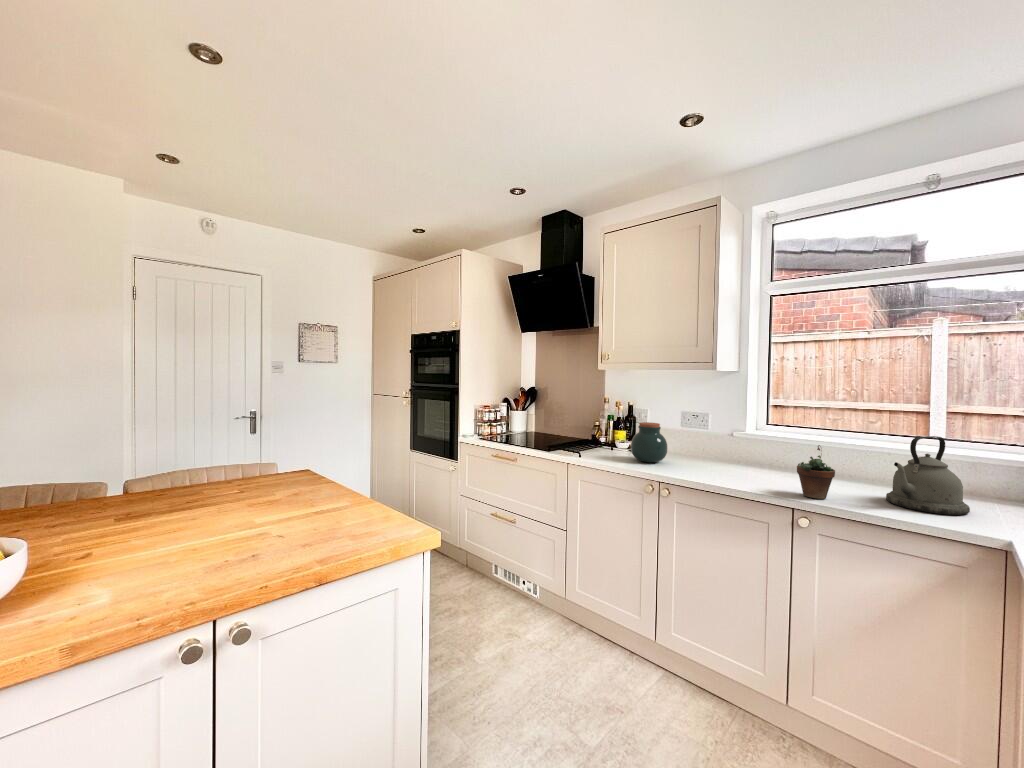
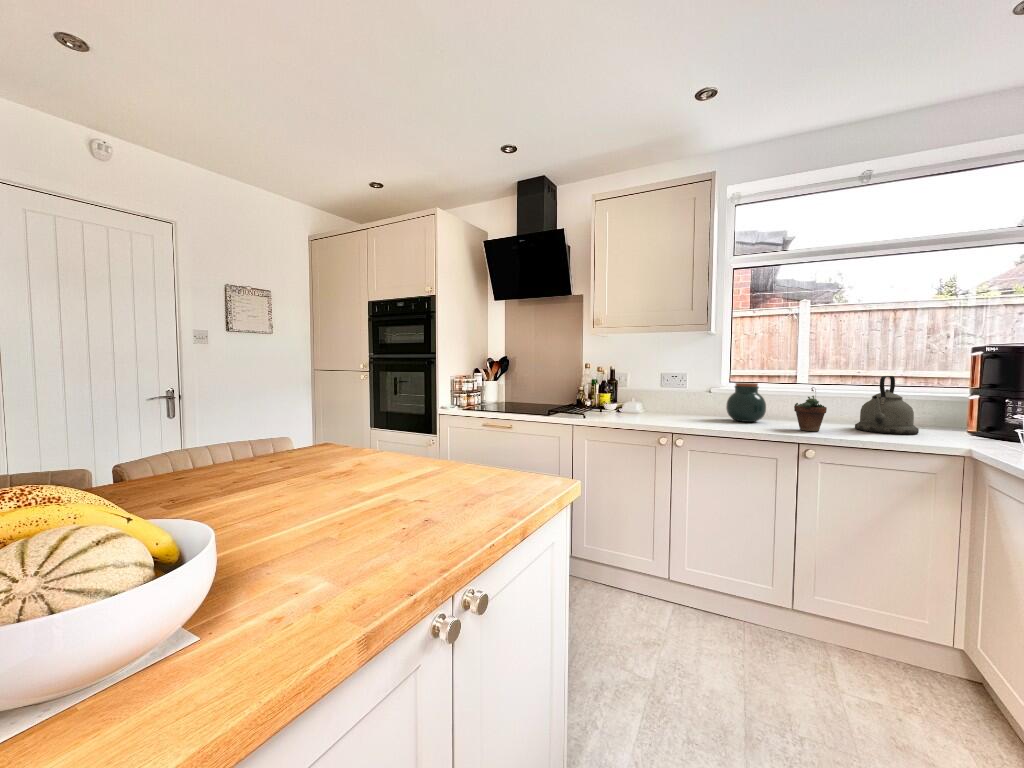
jar: present [631,422,667,463] -> present [726,383,766,422]

